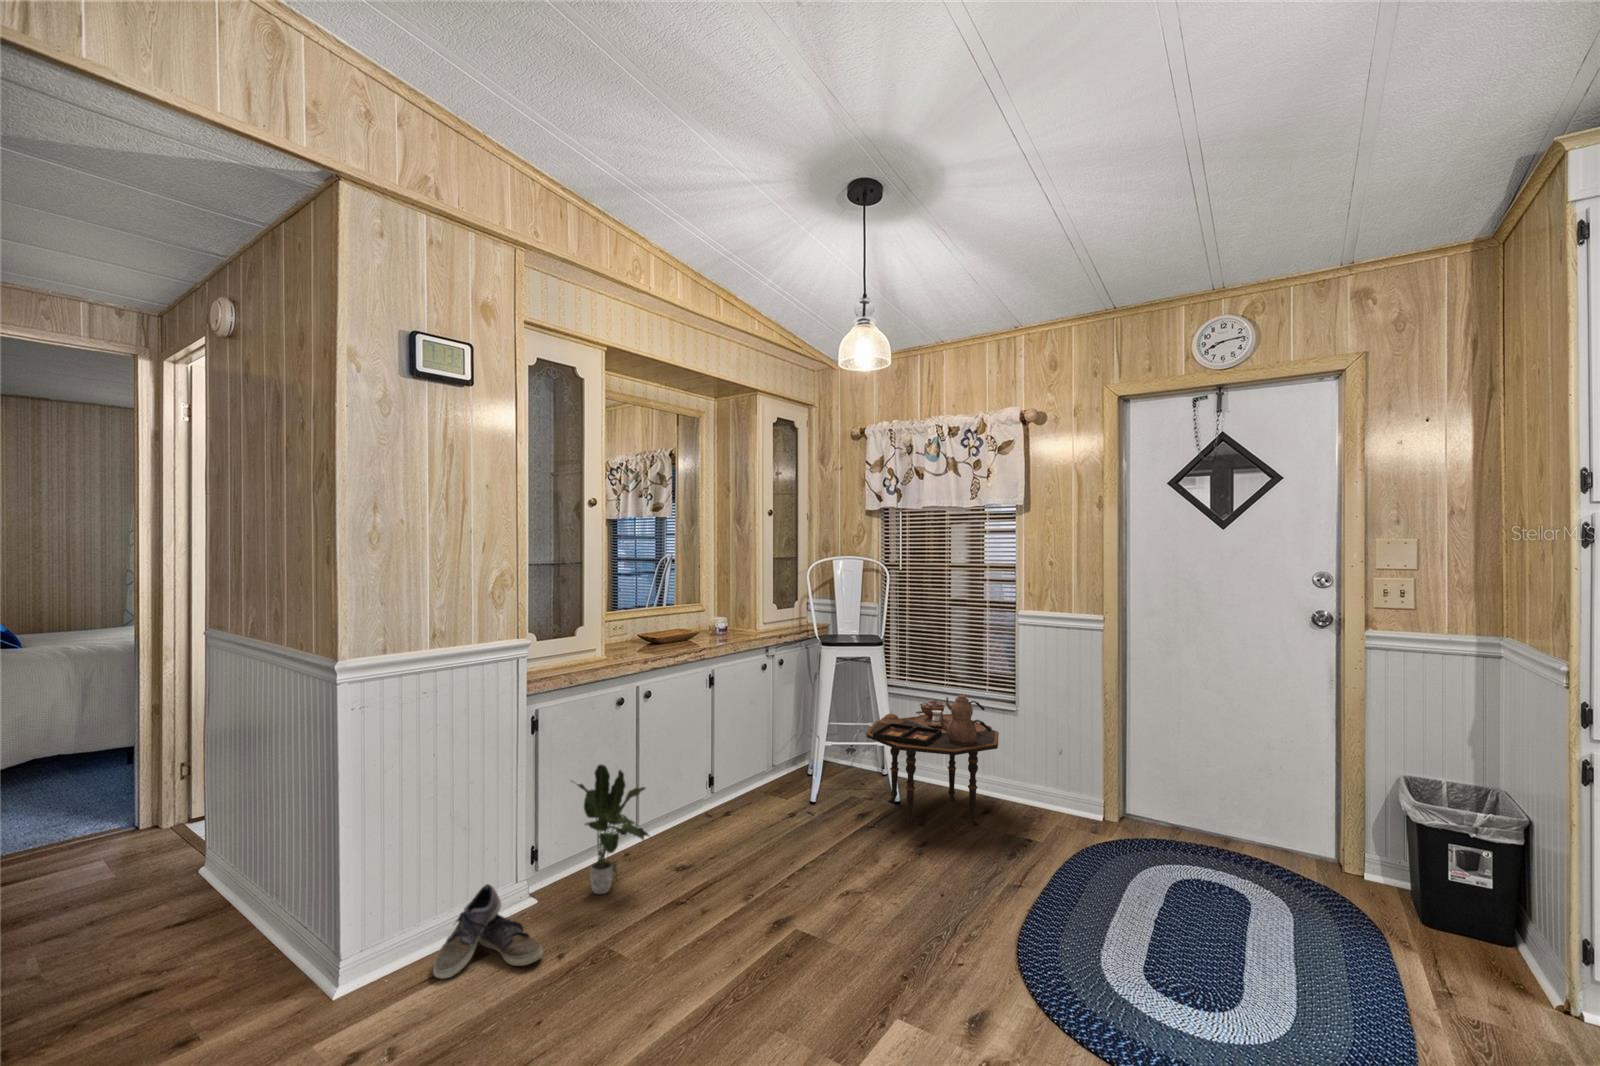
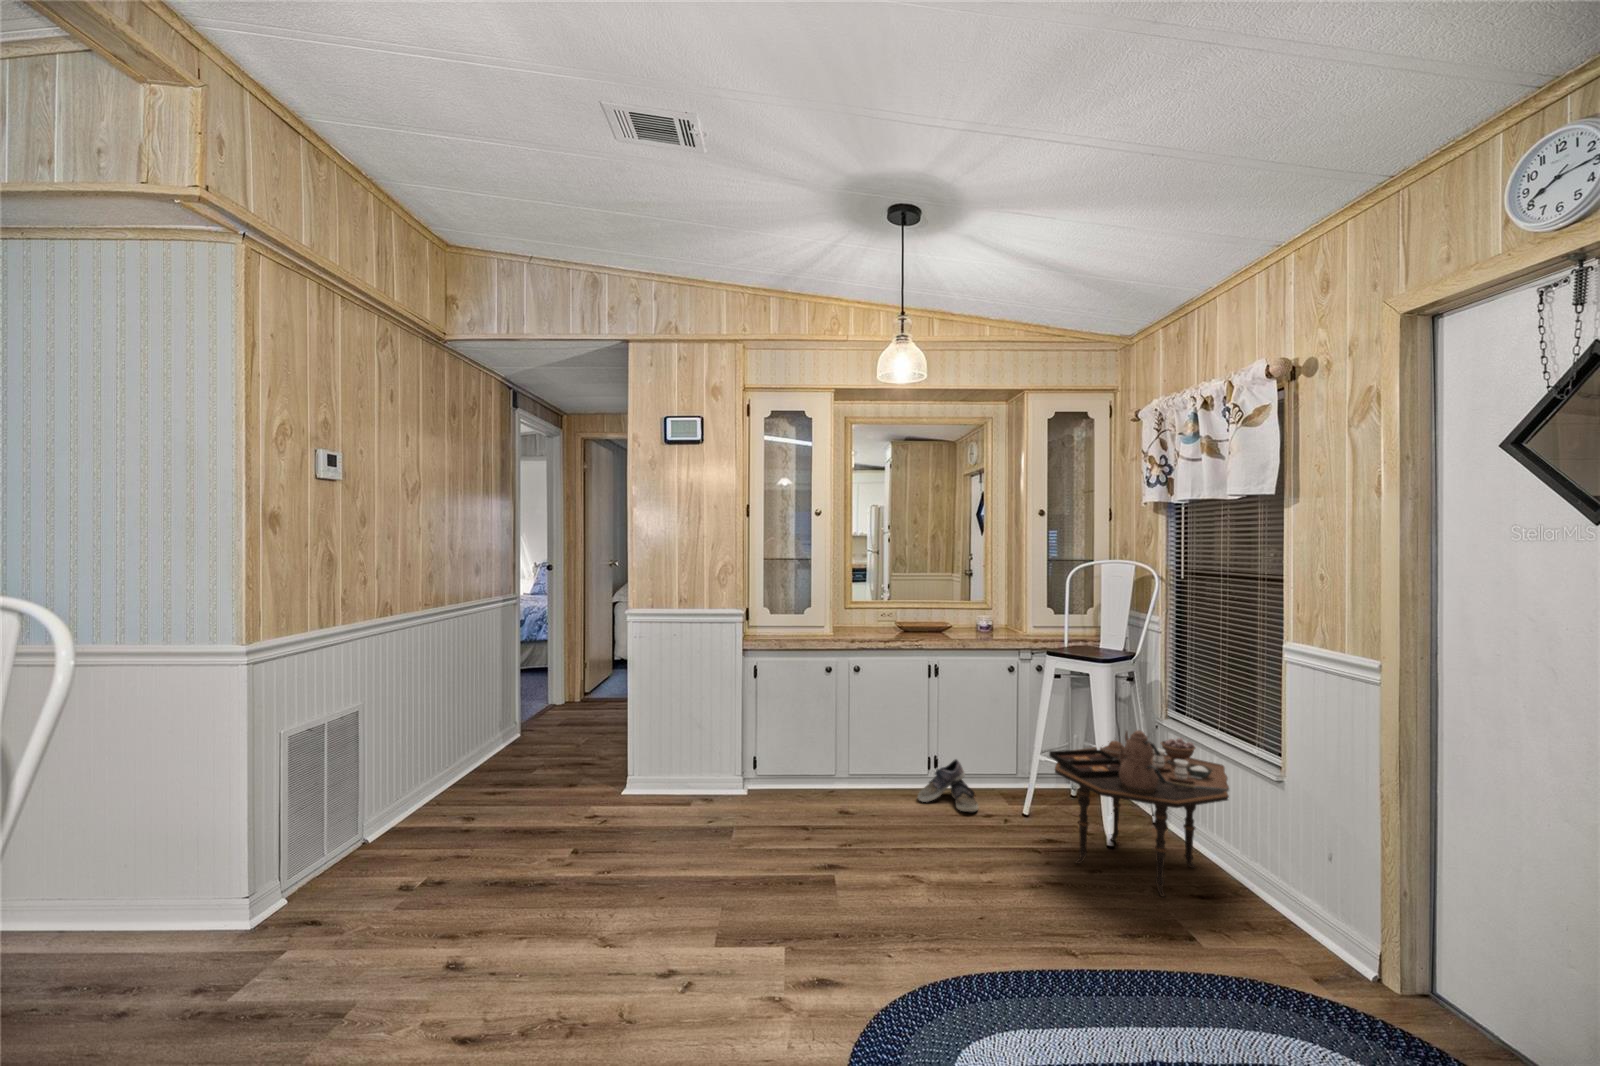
potted plant: present [573,765,649,894] -> none [756,710,819,805]
shoe: present [433,884,543,979] -> present [918,759,978,812]

